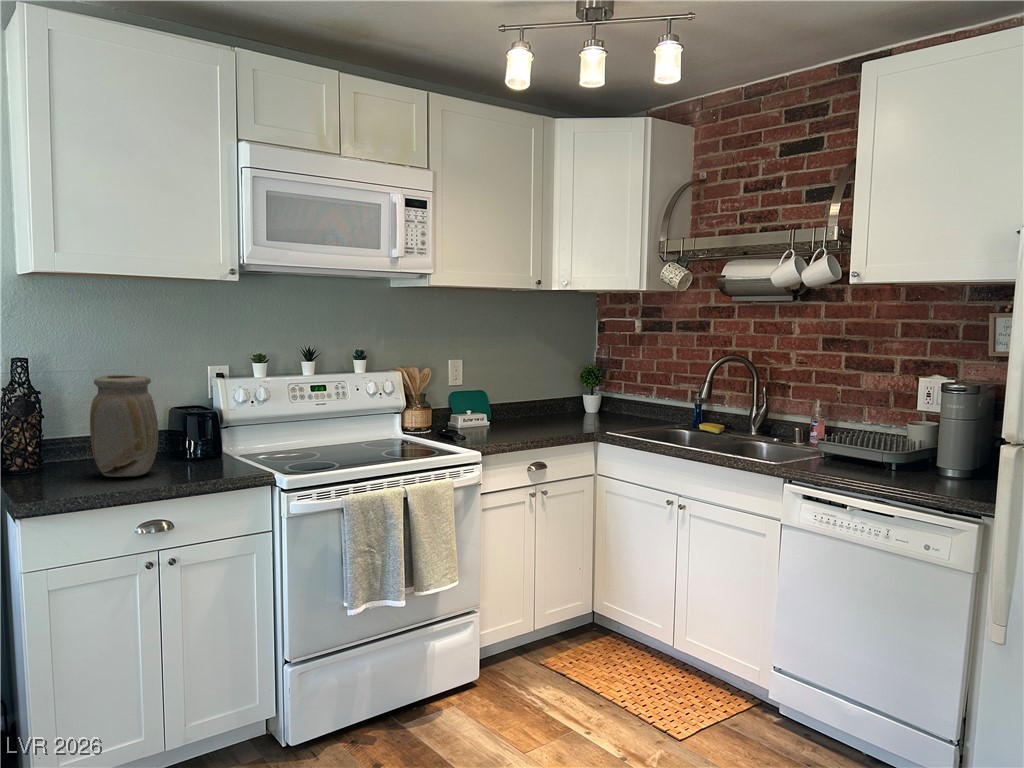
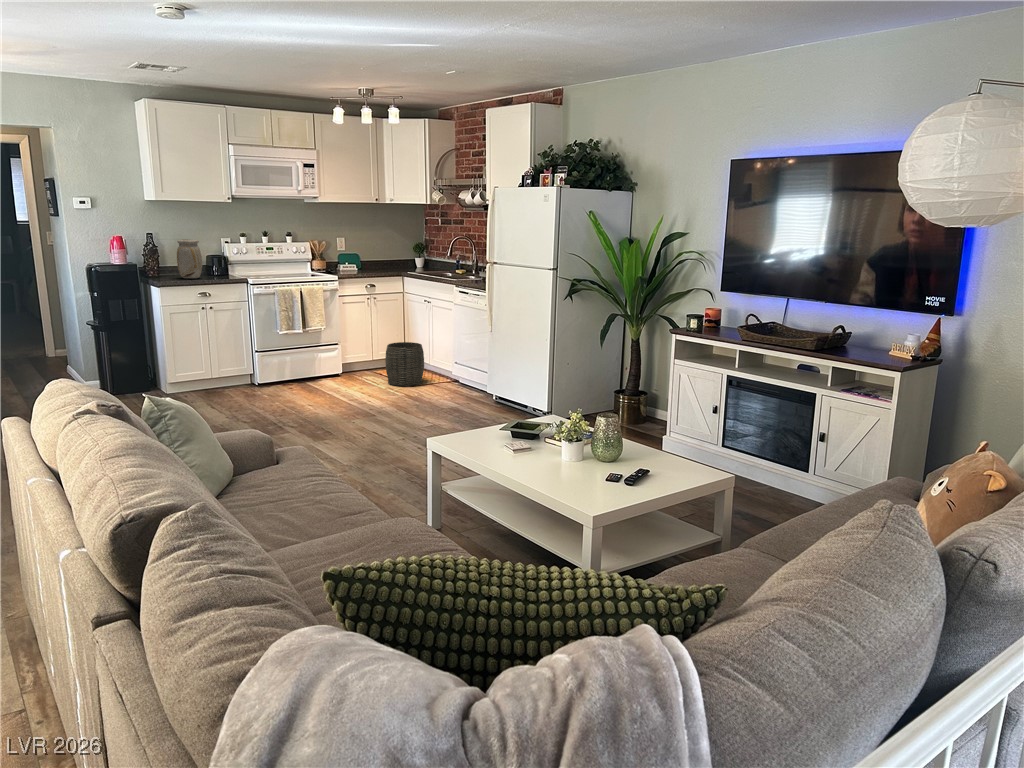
woven basket: none [598,603,692,728] -> present [385,342,424,386]

